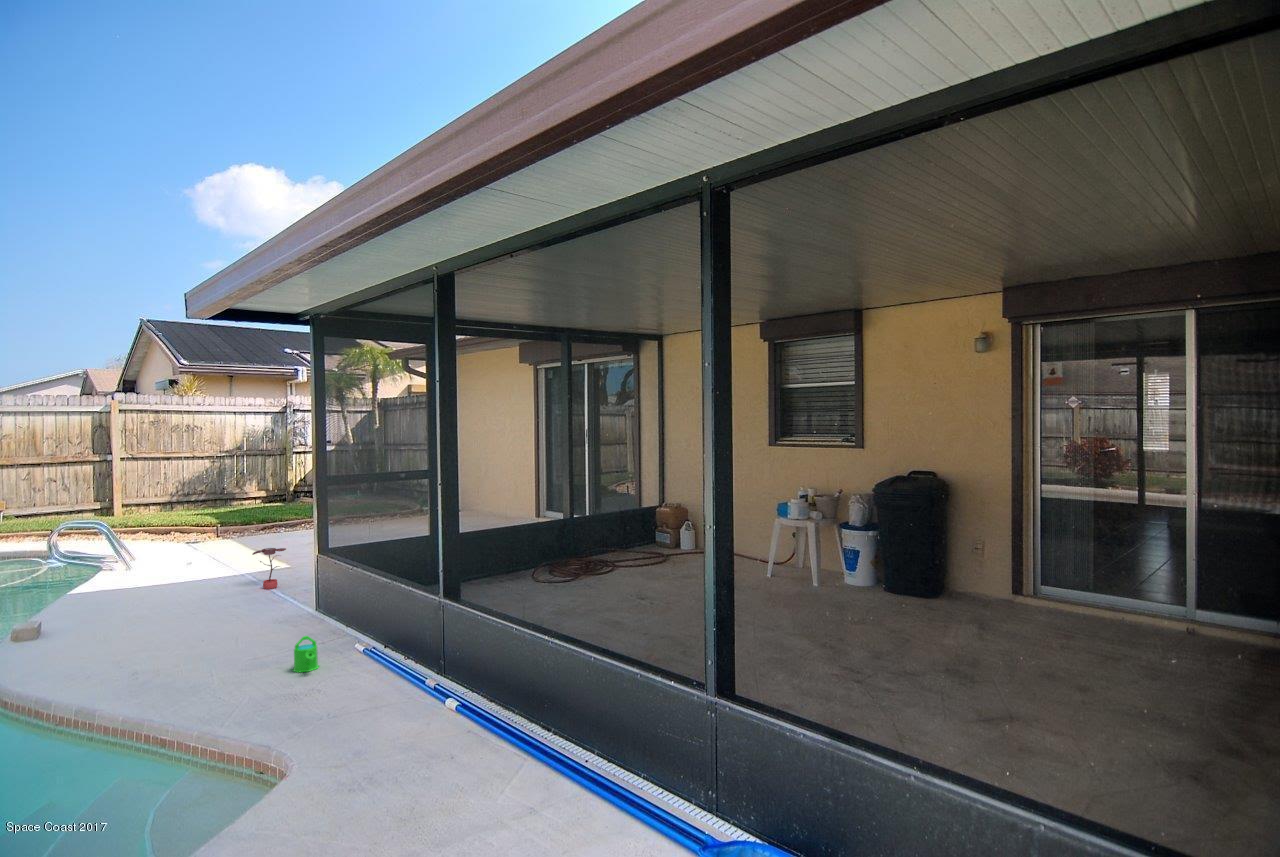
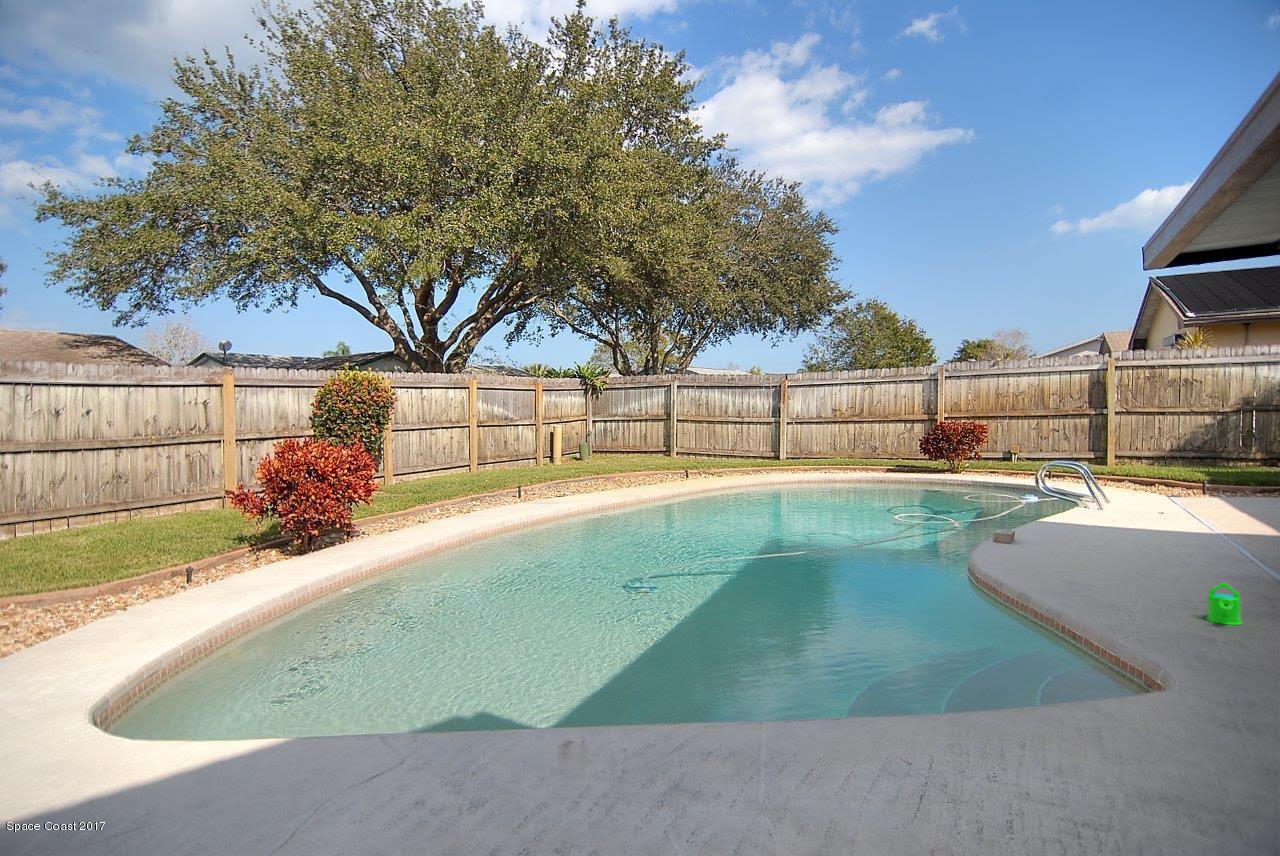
potted plant: present [253,548,286,589] -> none [1212,500,1258,546]

